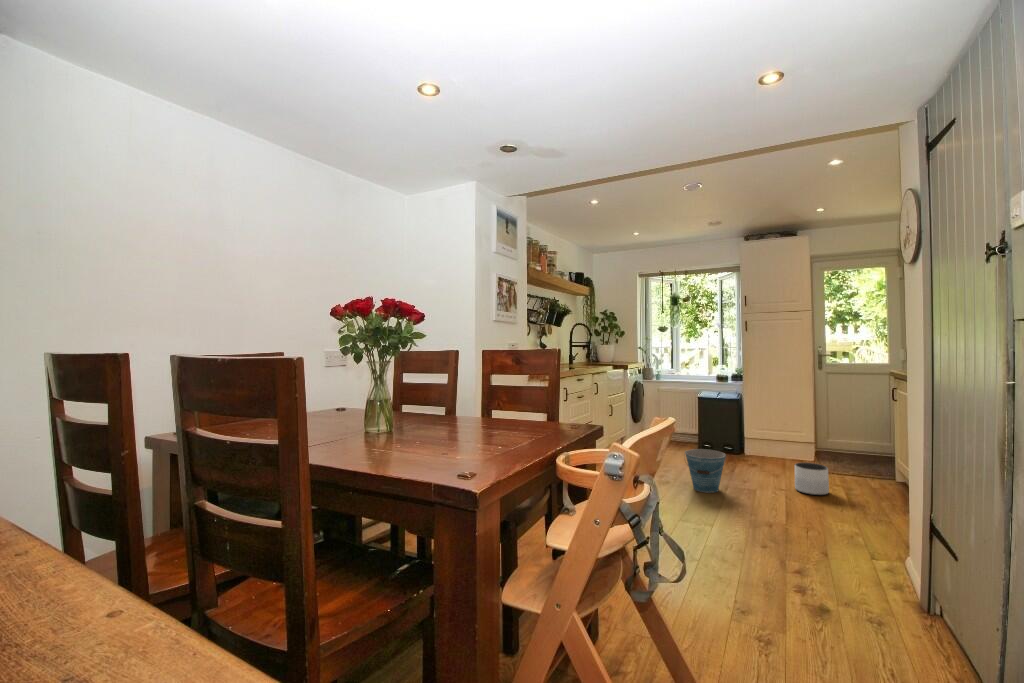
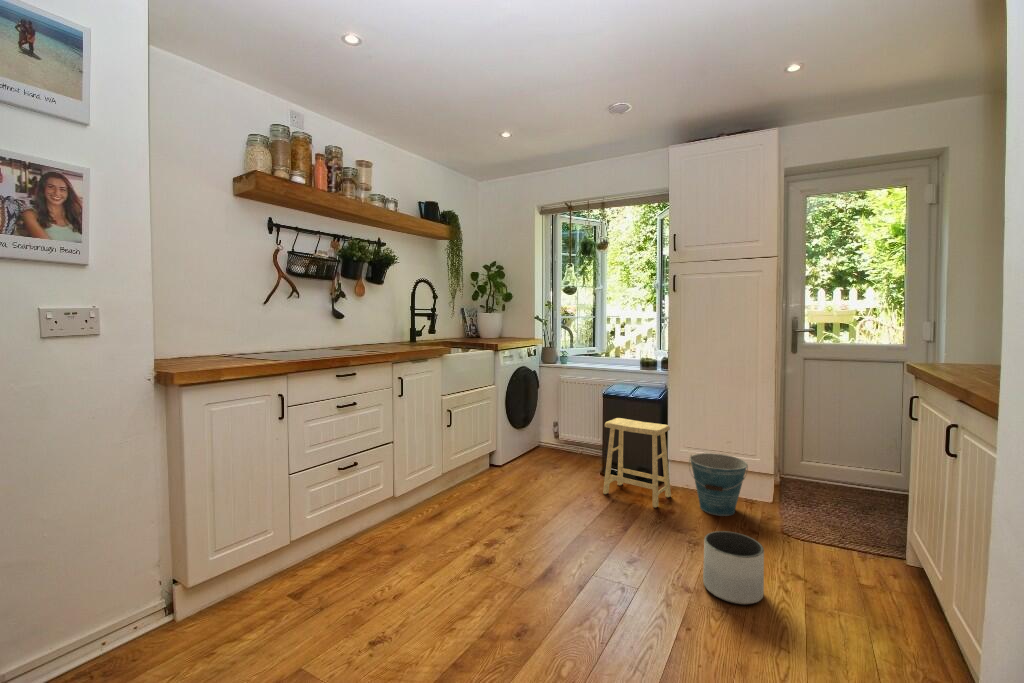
footstool: none [708,411,752,464] -> present [603,418,671,507]
bucket: present [685,449,726,493] -> present [690,453,748,516]

